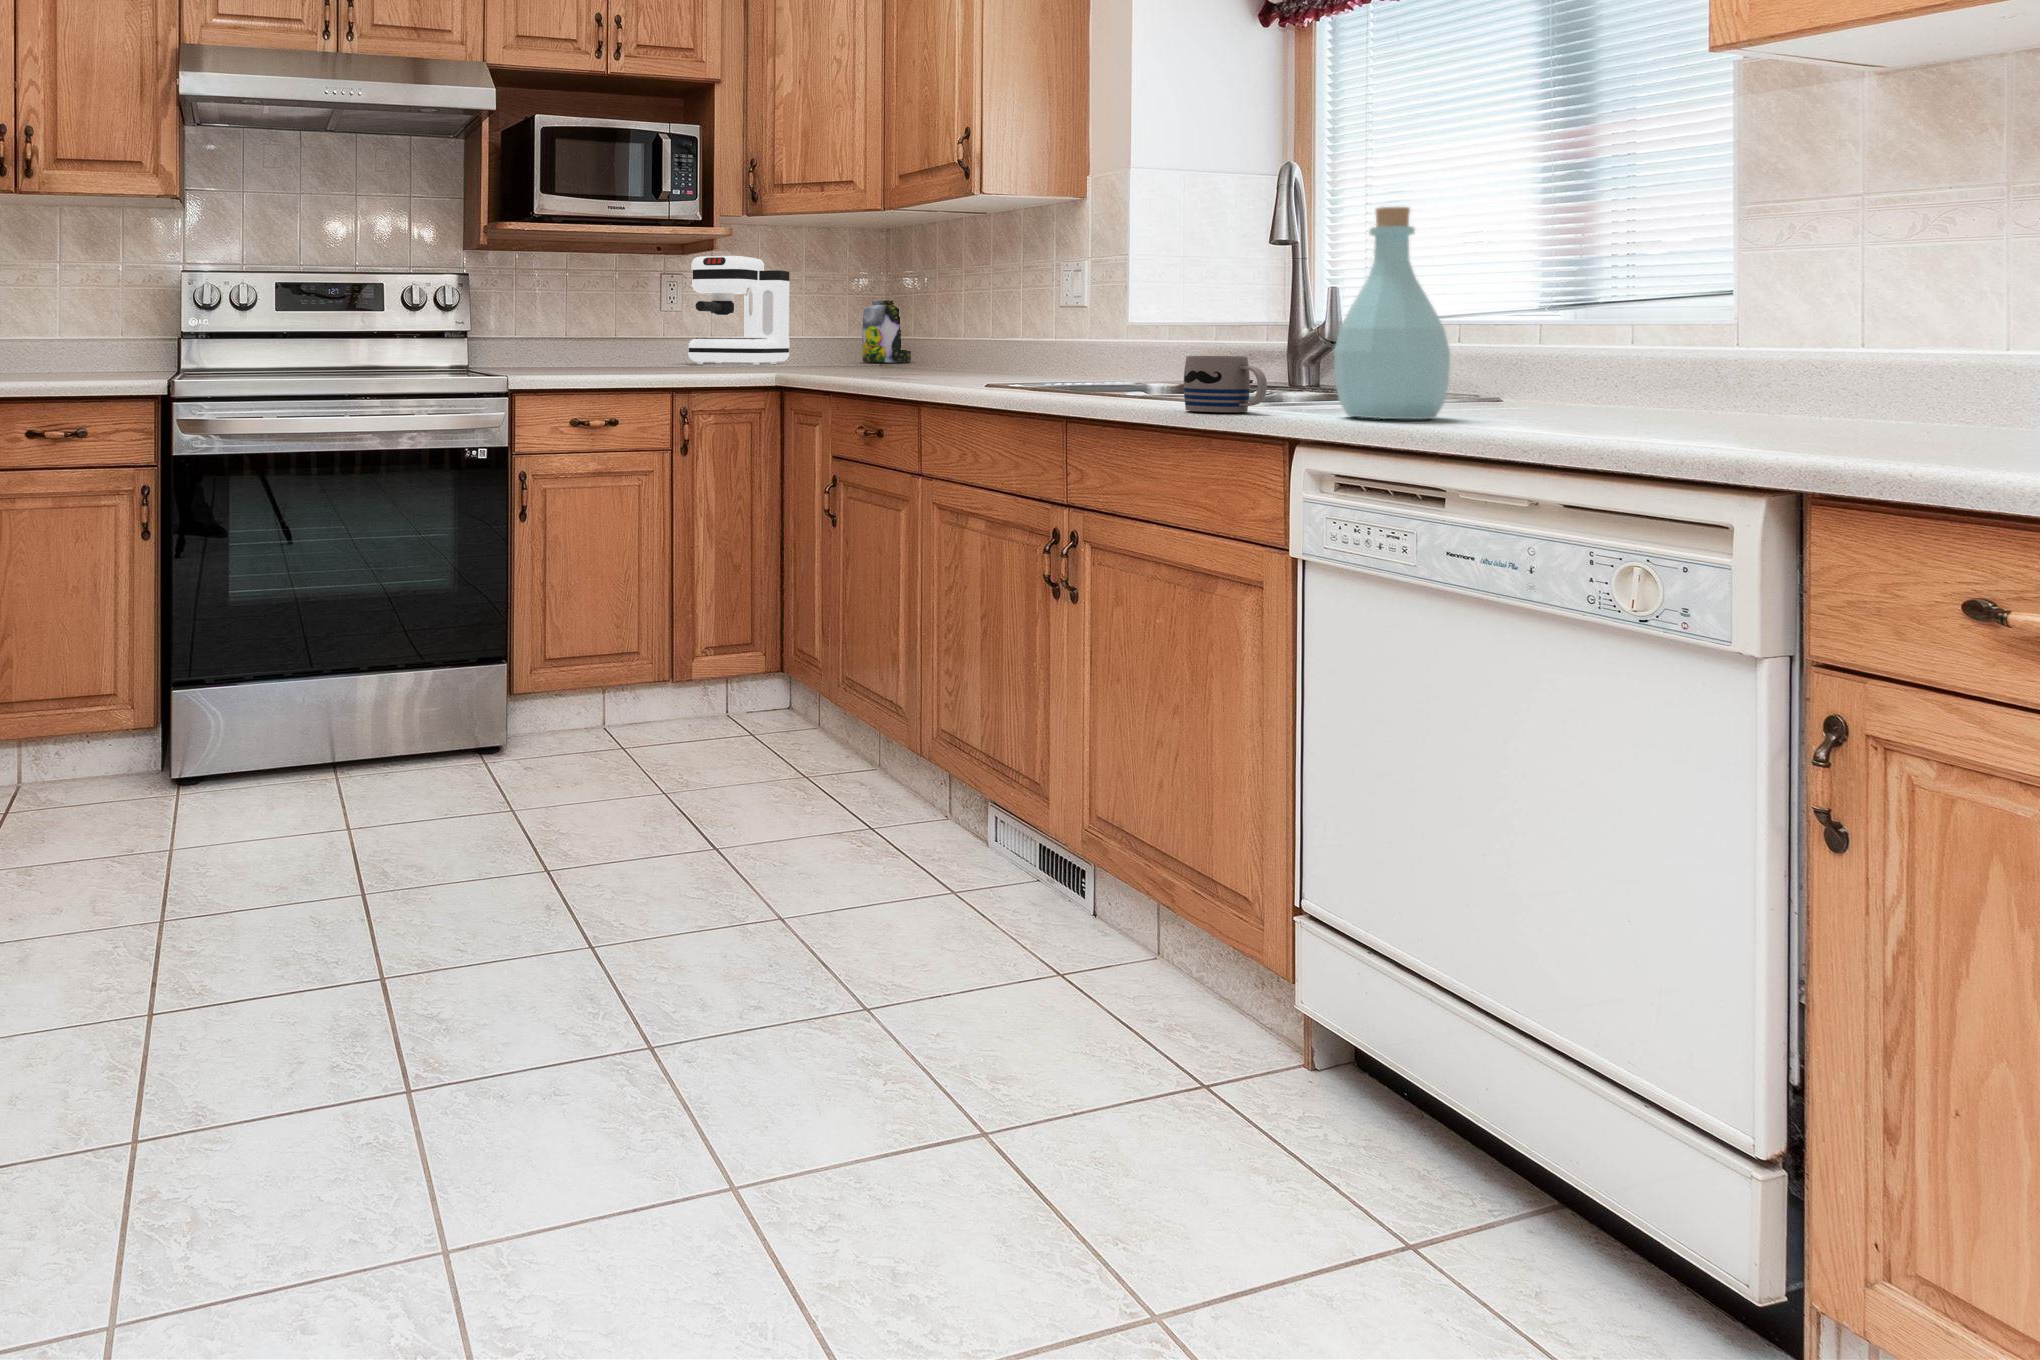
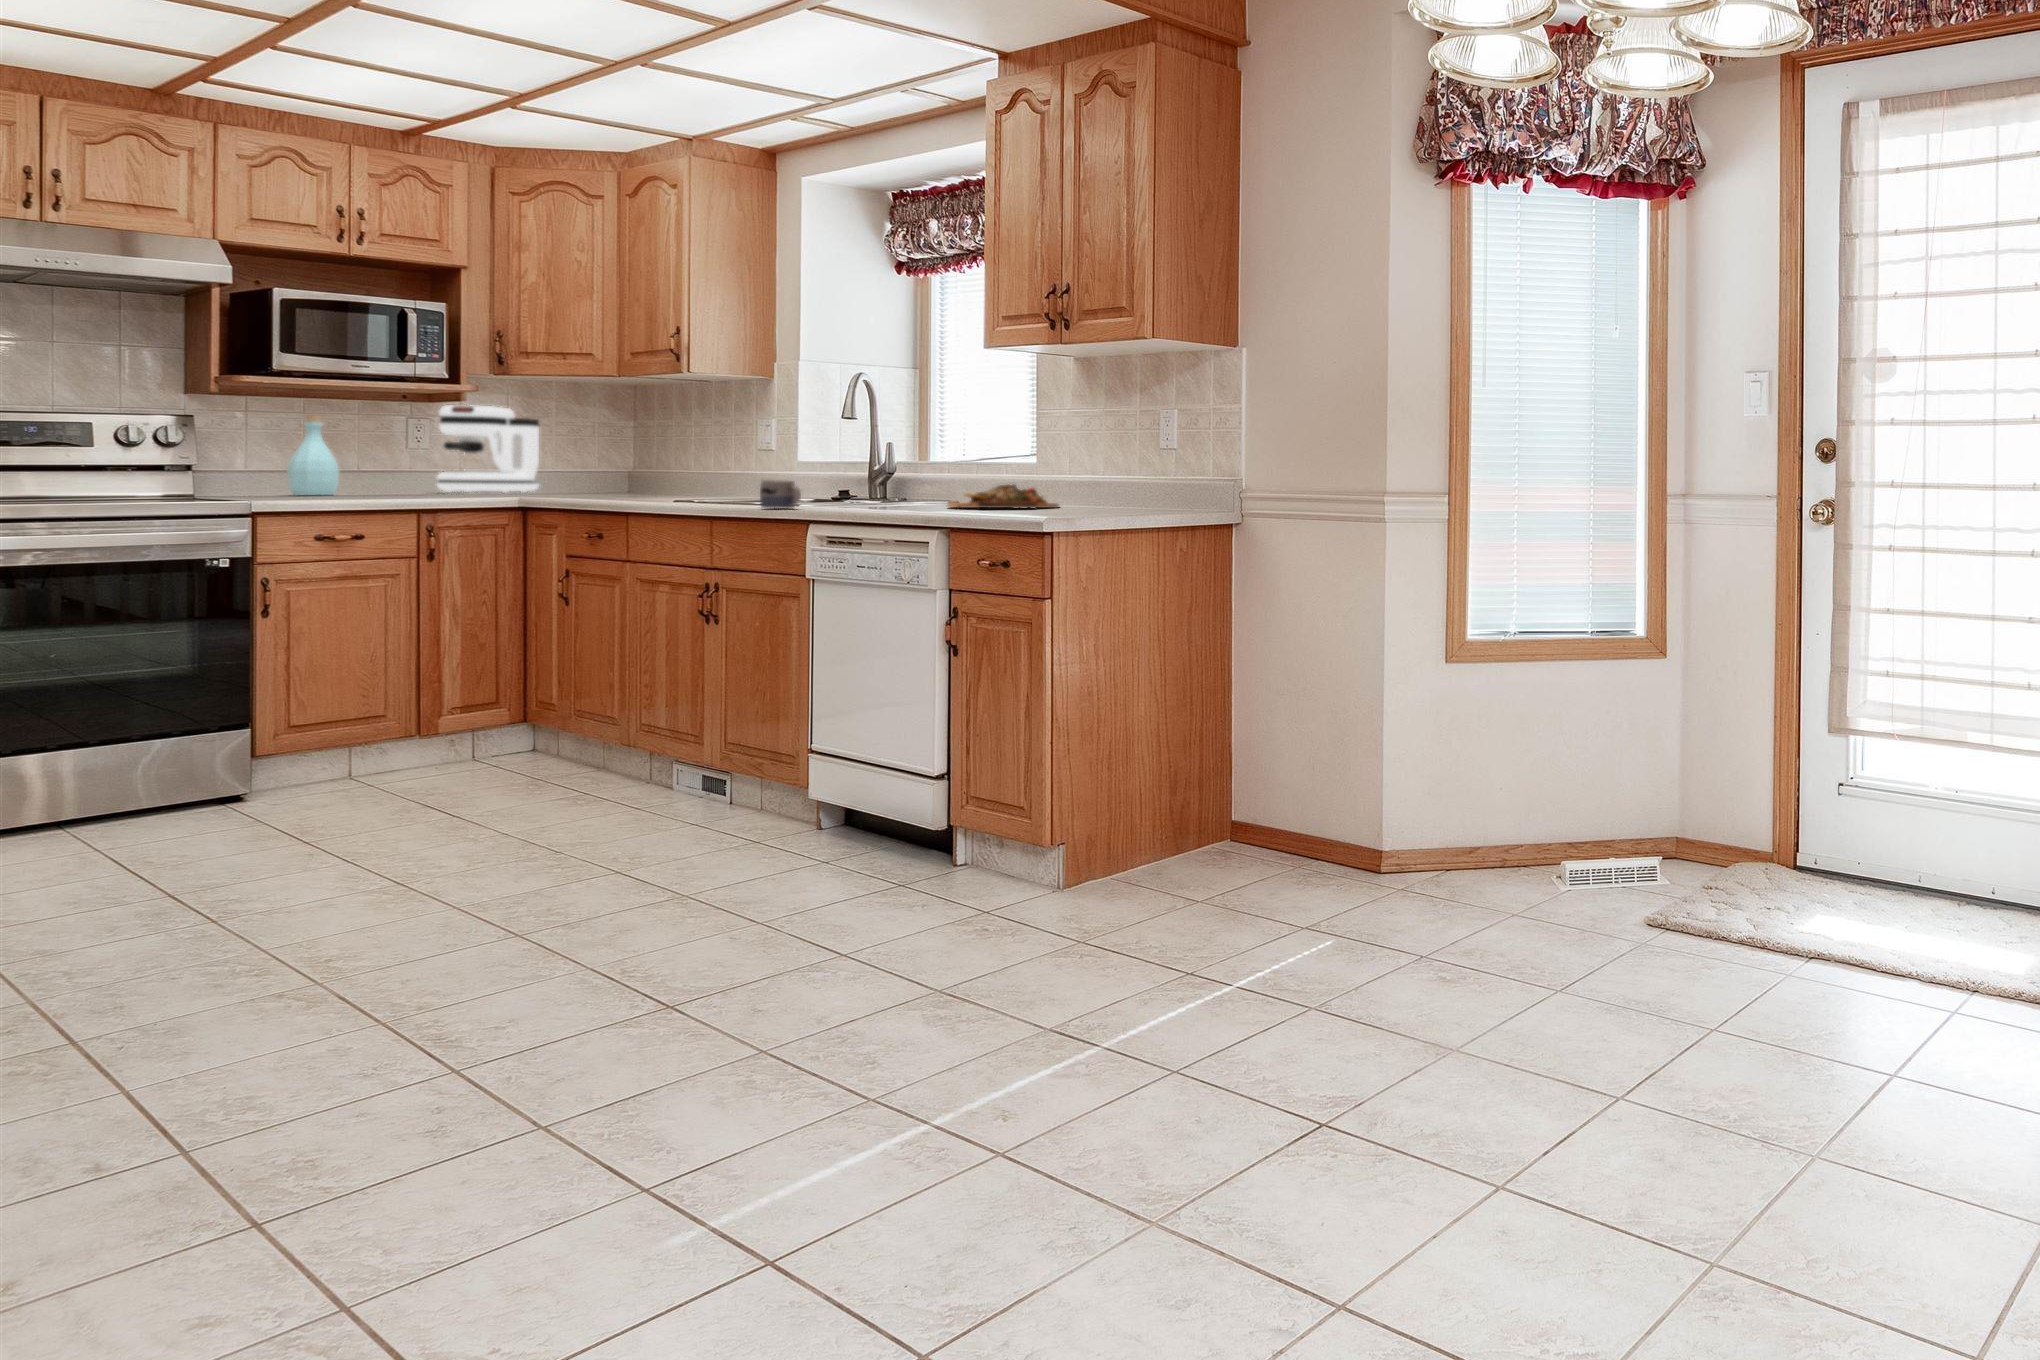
bottle: present [1334,207,1450,419] -> present [287,415,339,495]
jar: present [862,300,911,363] -> none [610,444,654,491]
cutting board: none [1561,364,1865,427] -> present [948,484,1059,508]

